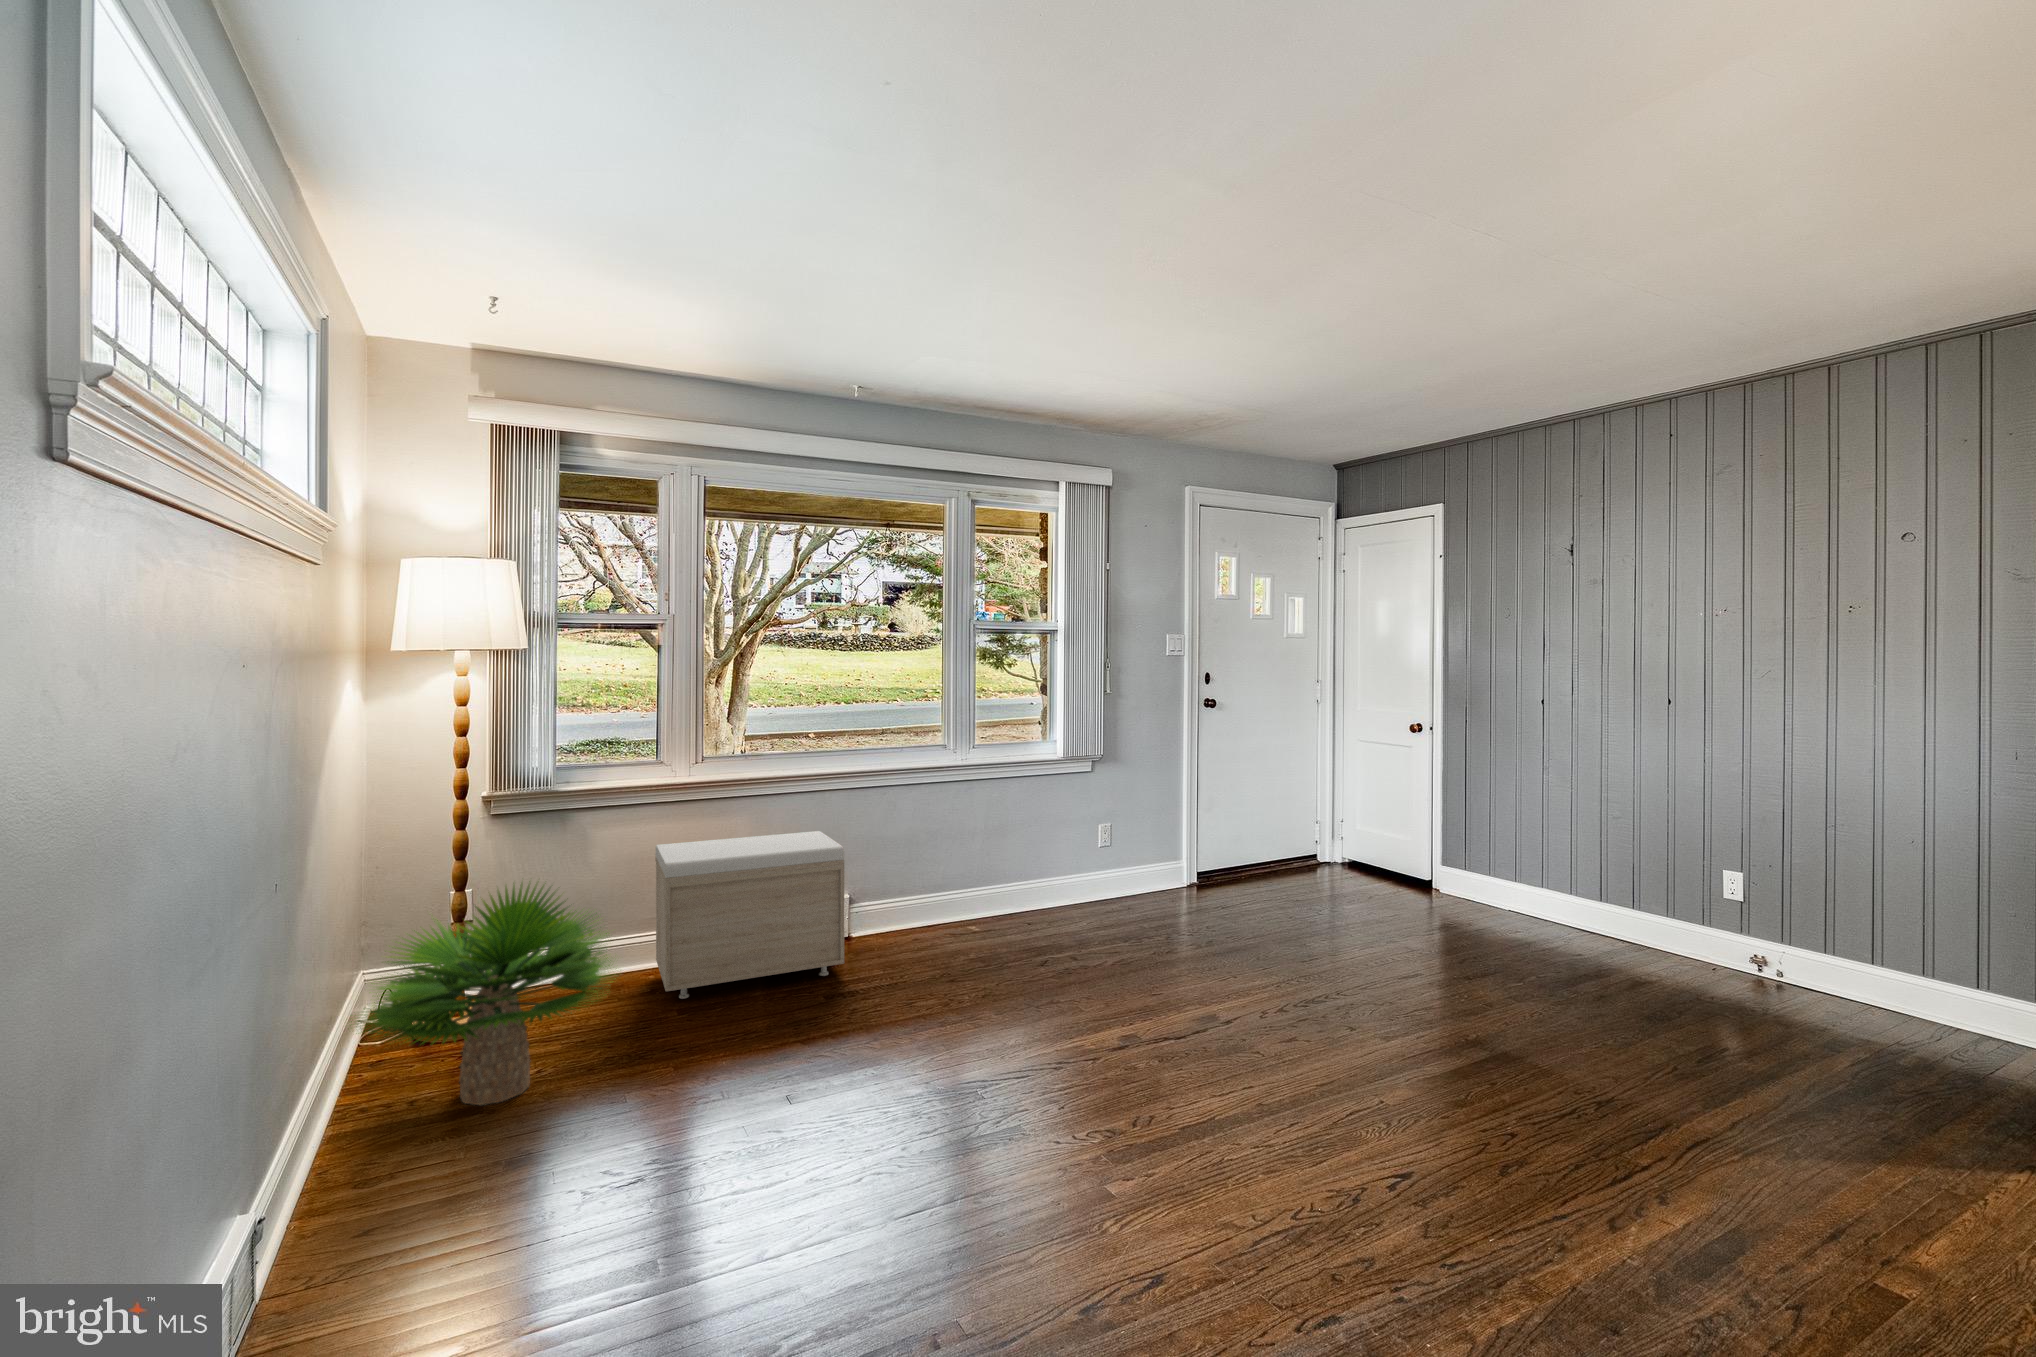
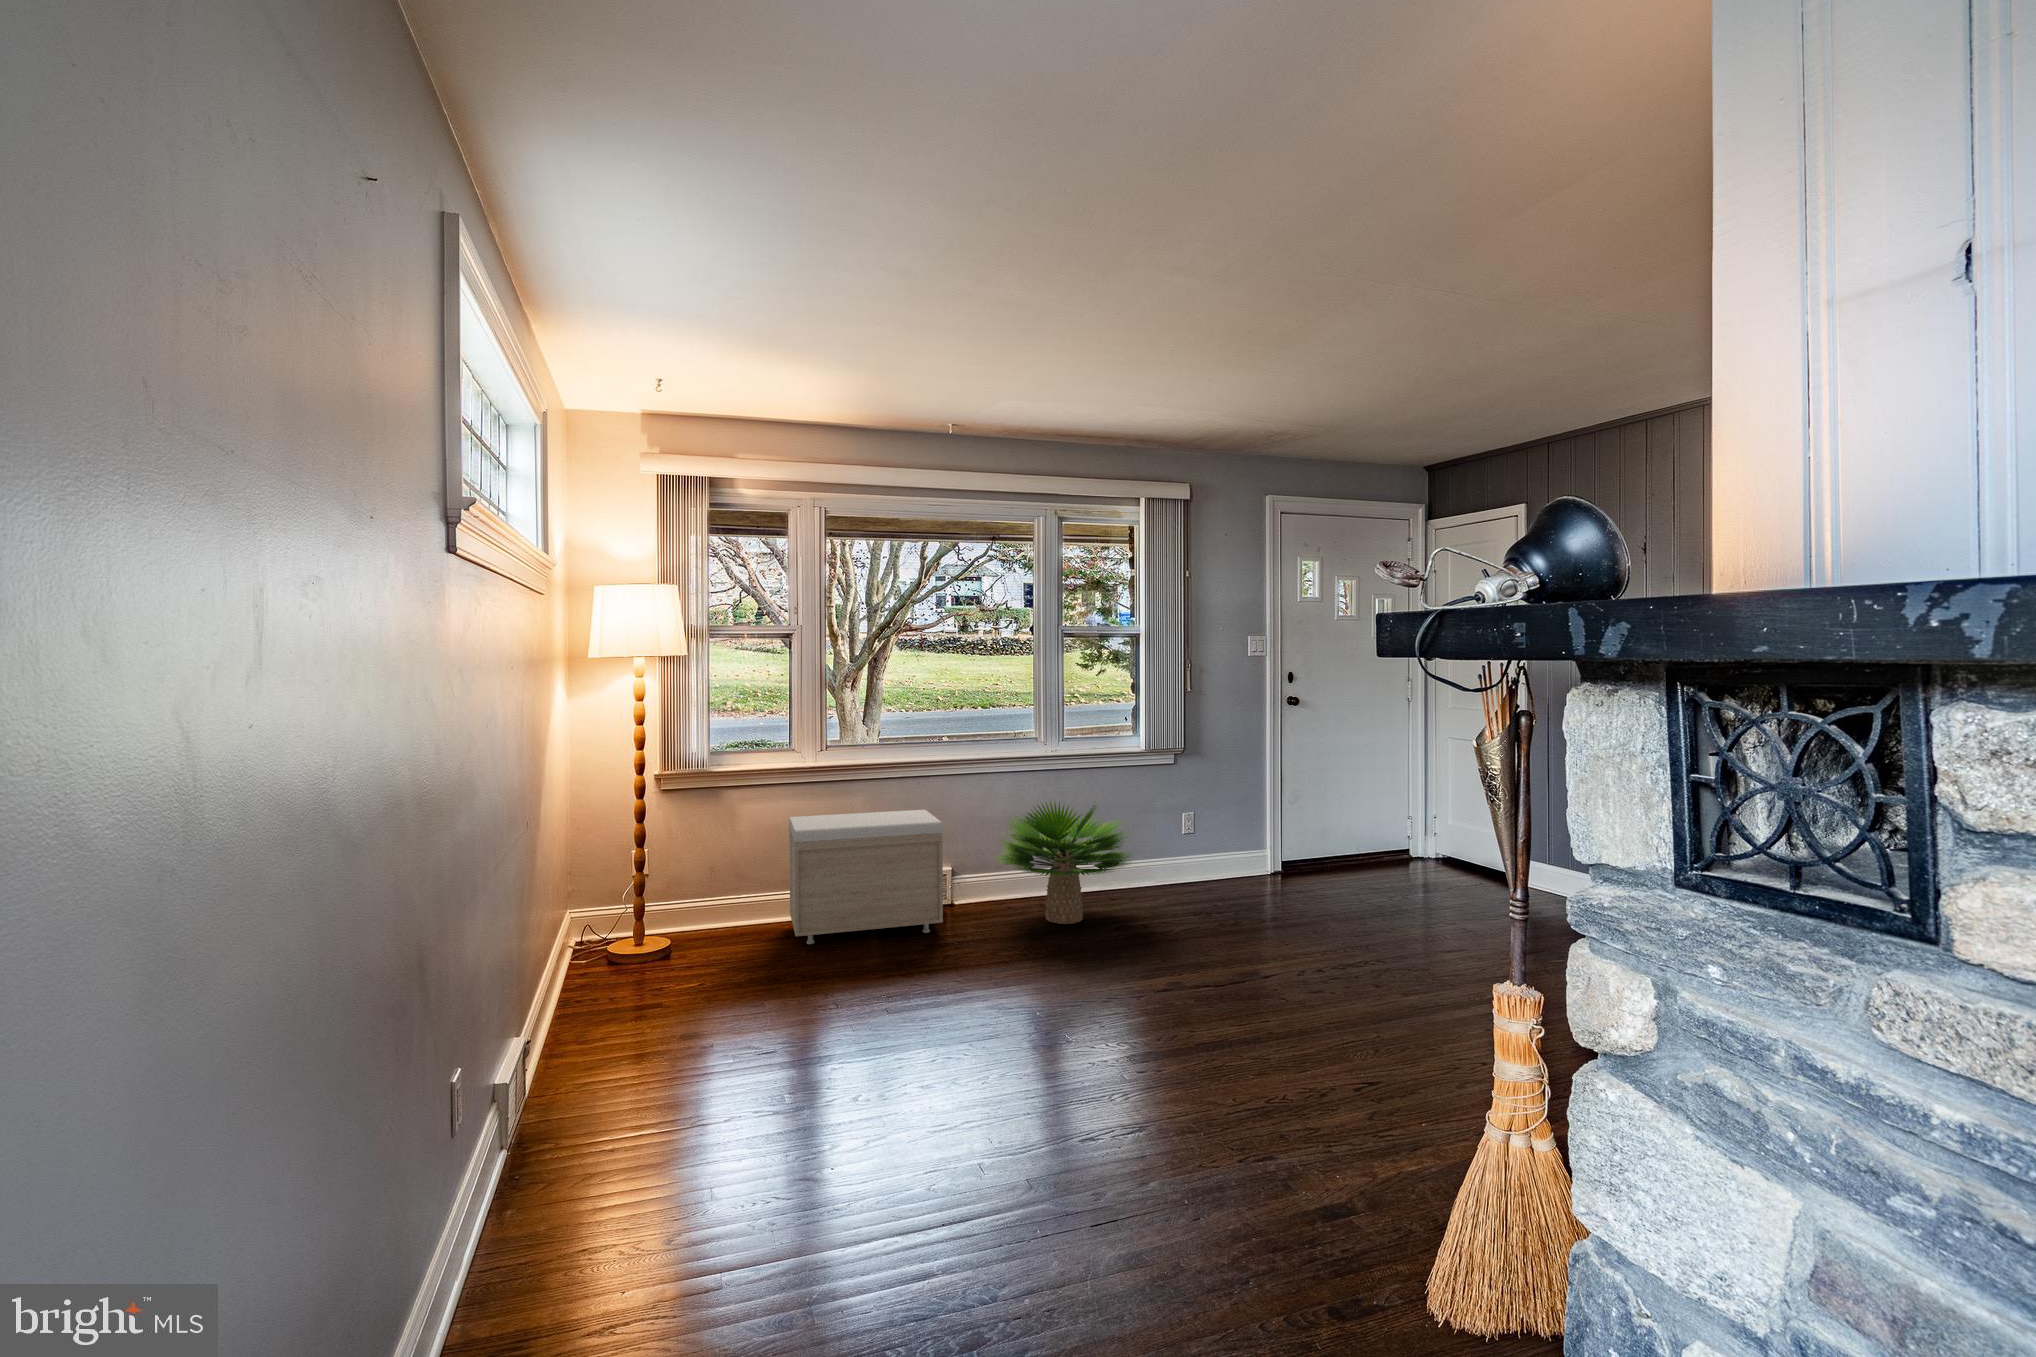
potted plant: present [351,884,611,1105] -> present [997,801,1130,924]

